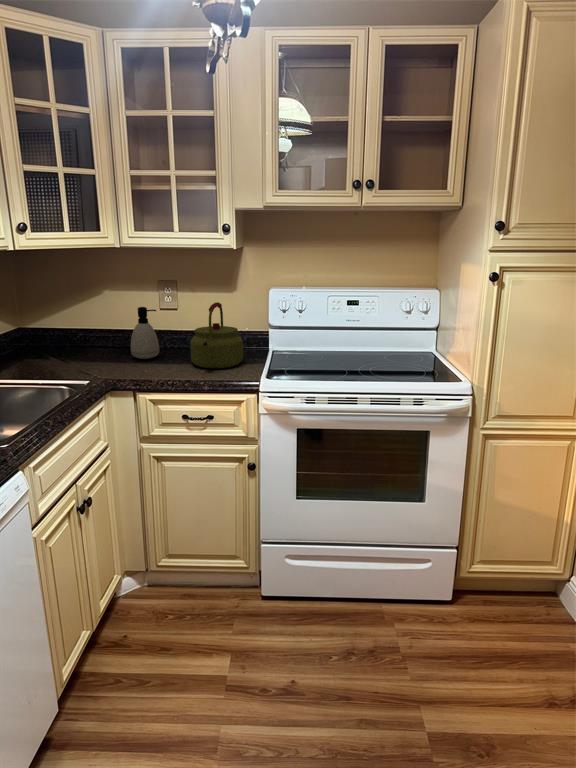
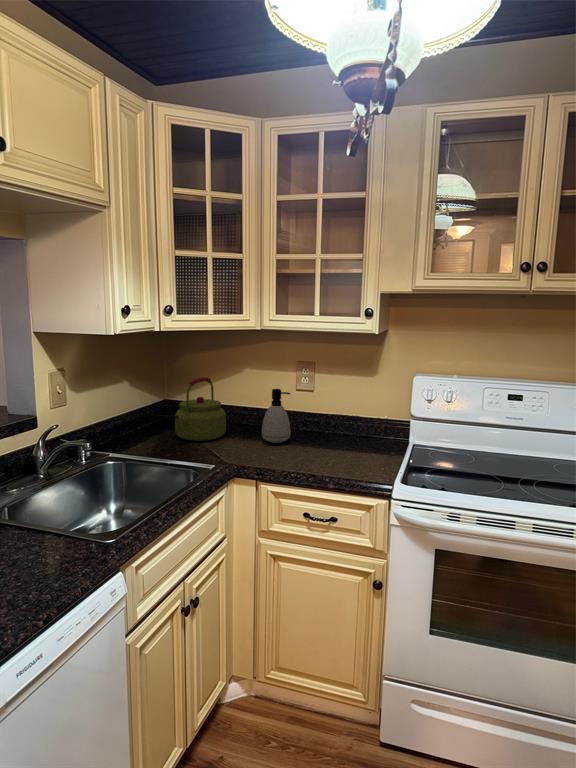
kettle: present [190,302,243,368] -> present [175,377,226,441]

